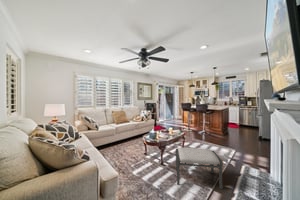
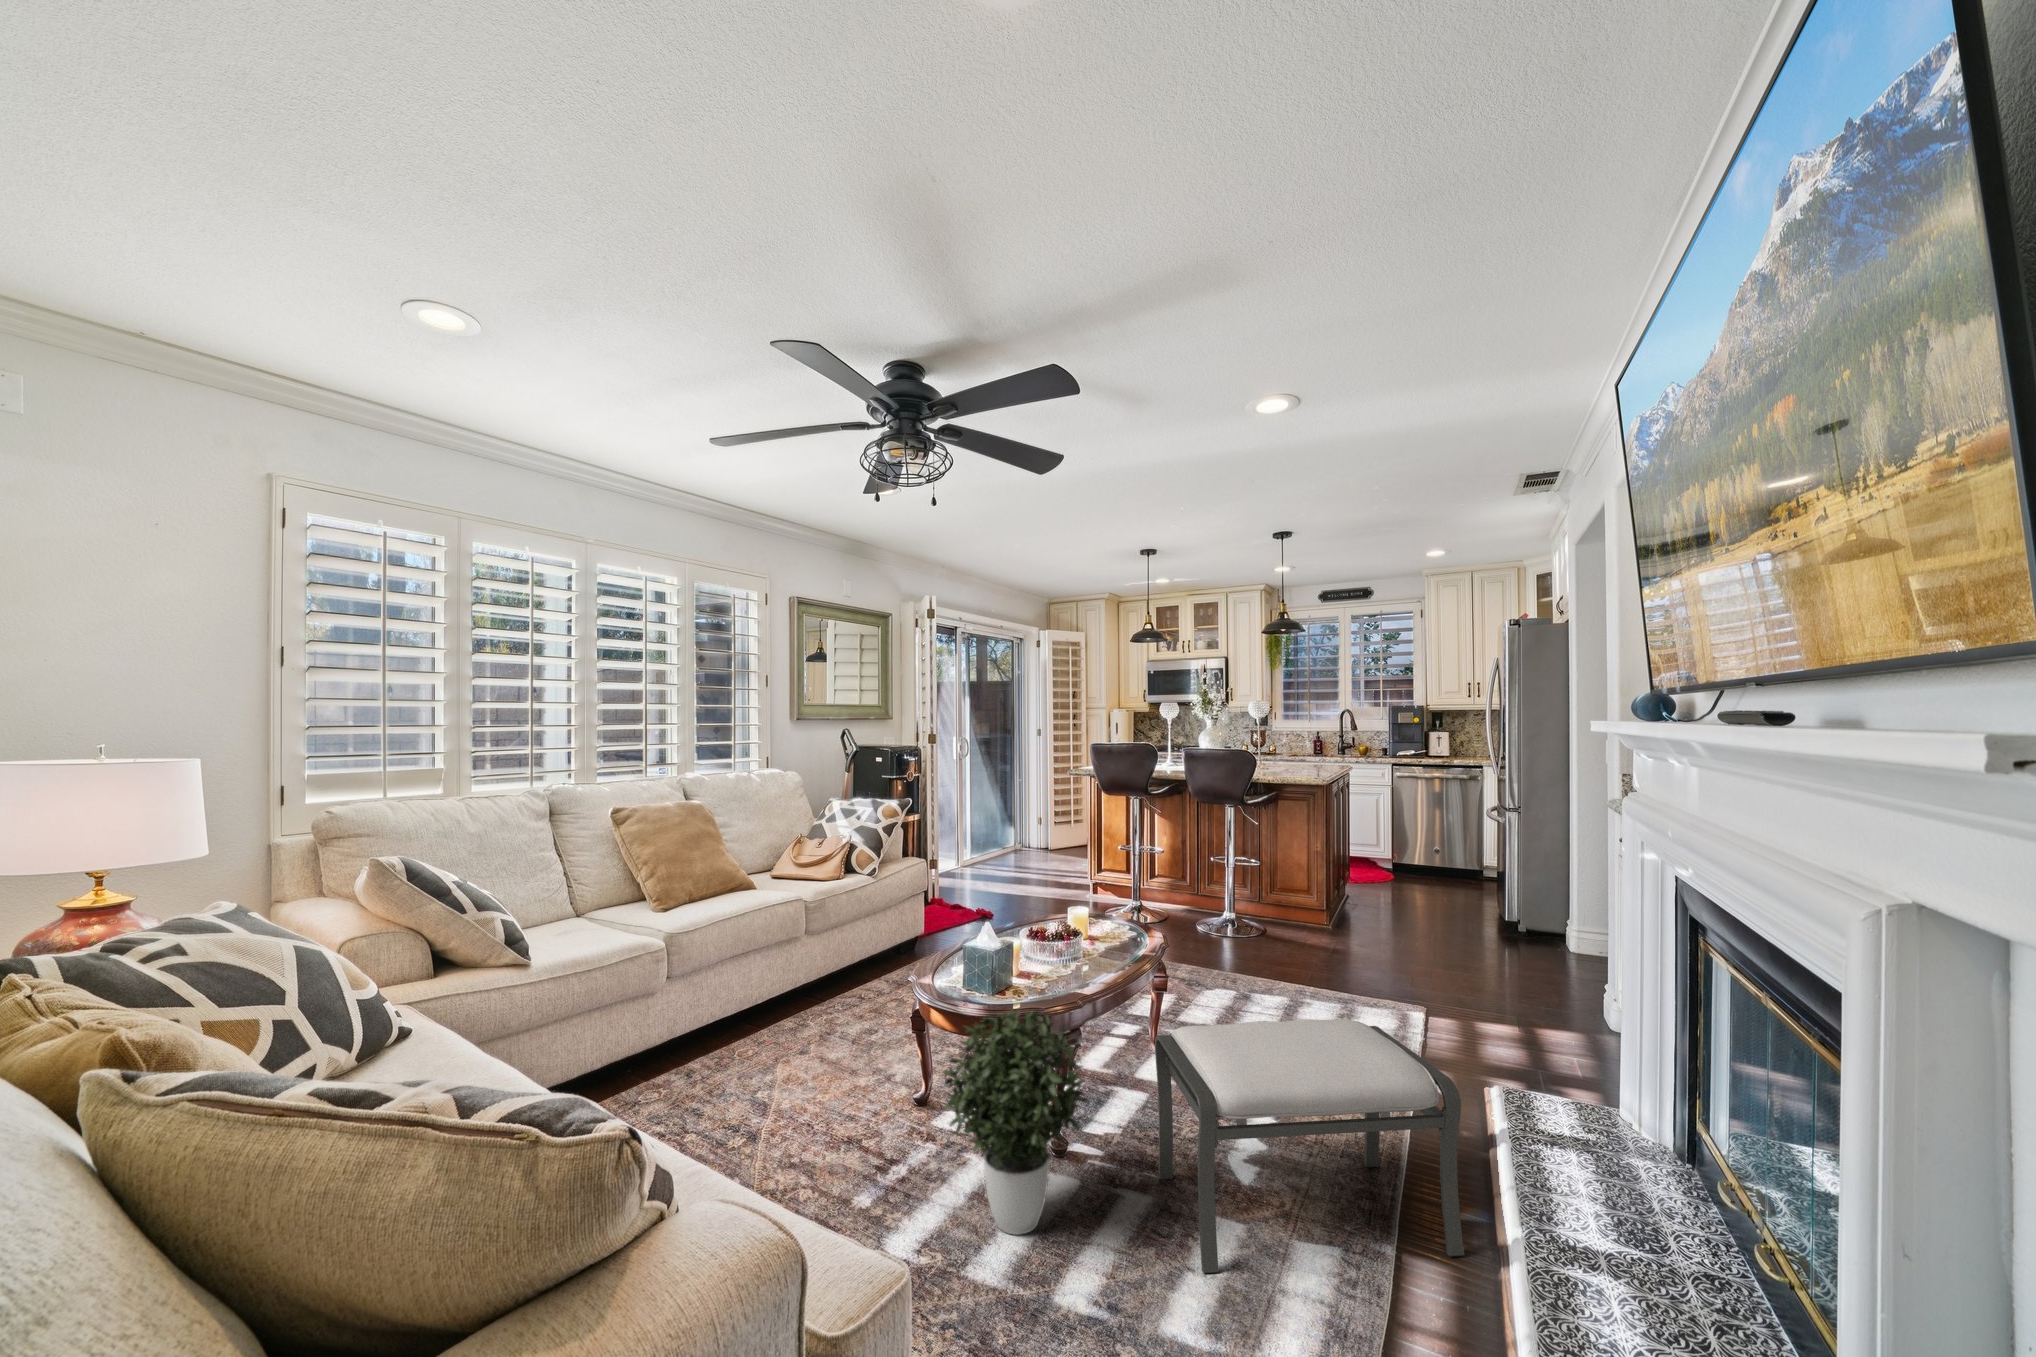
potted plant: none [141,143,163,175] -> present [943,1010,1086,1235]

